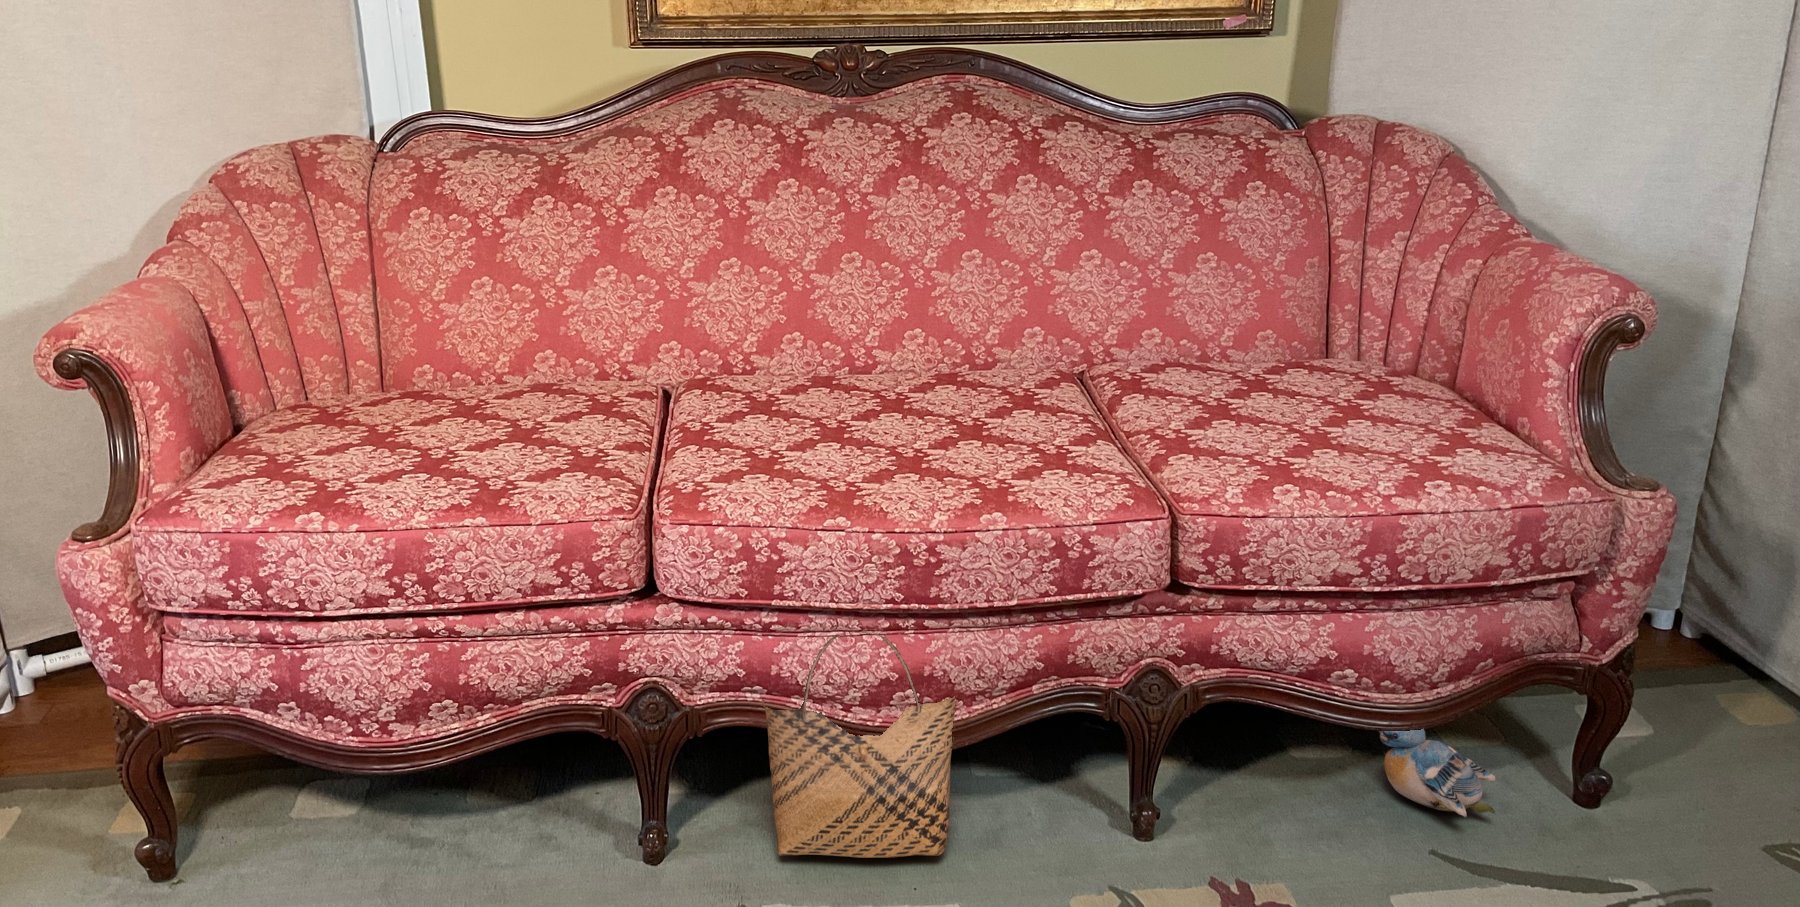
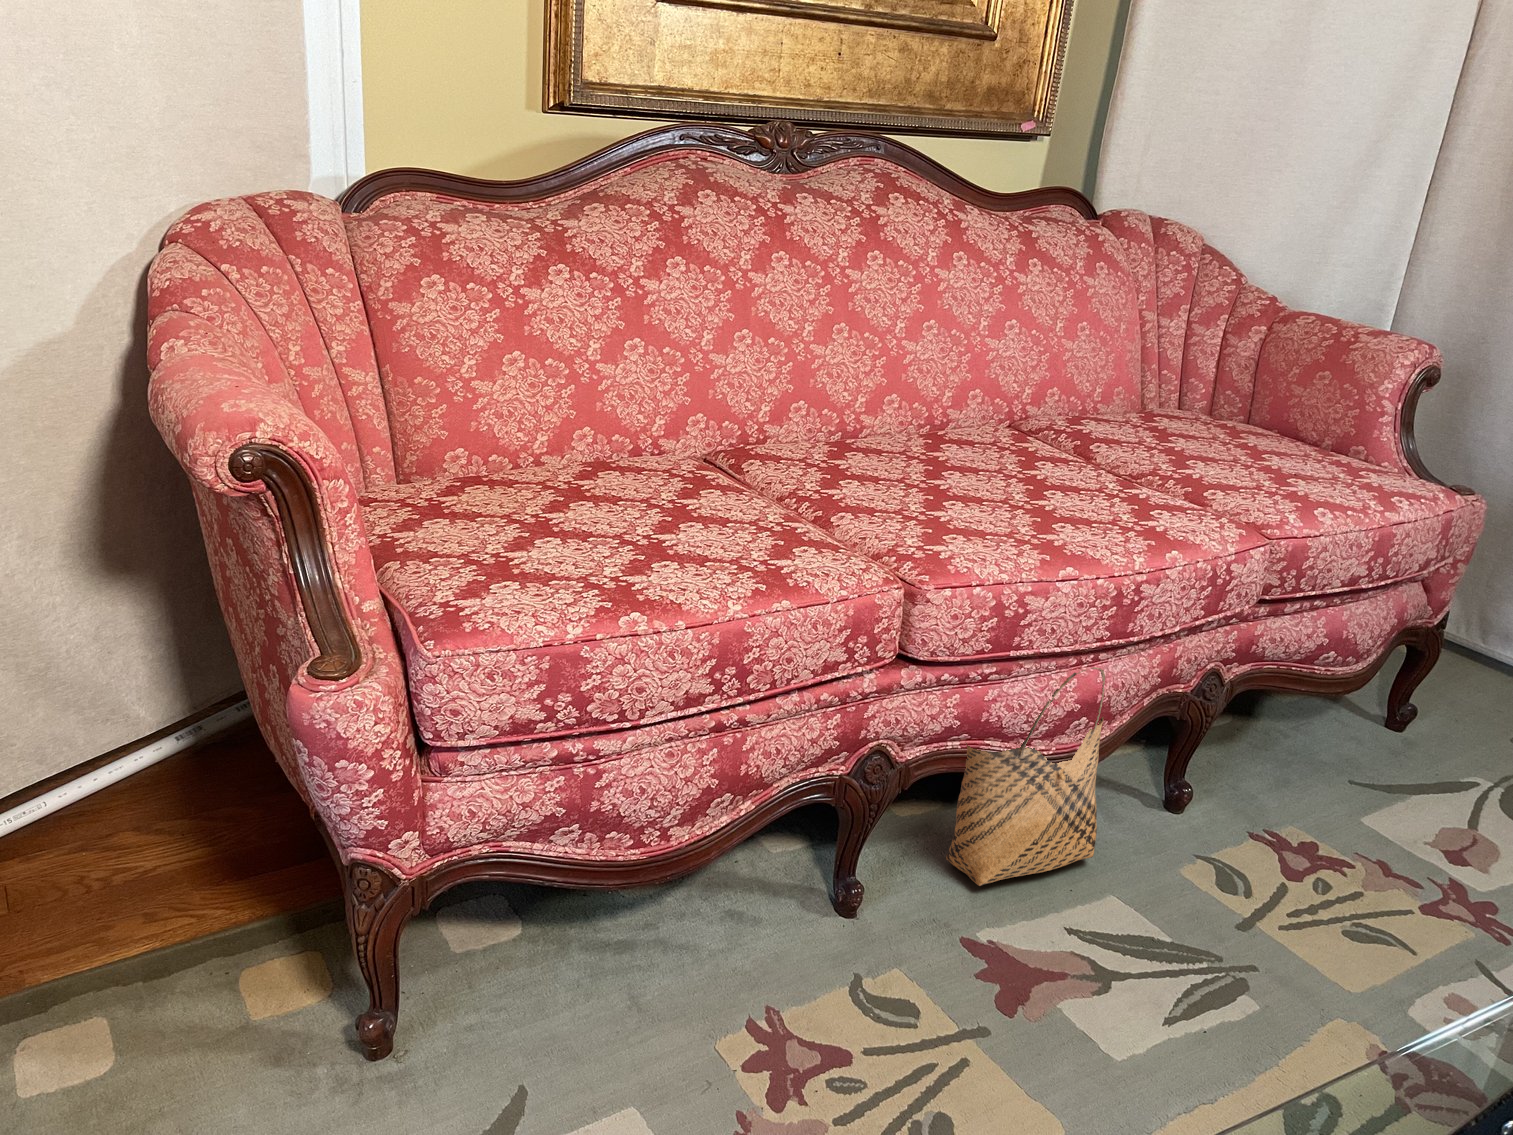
plush toy: present [1379,729,1495,817] -> none [1285,683,1376,753]

